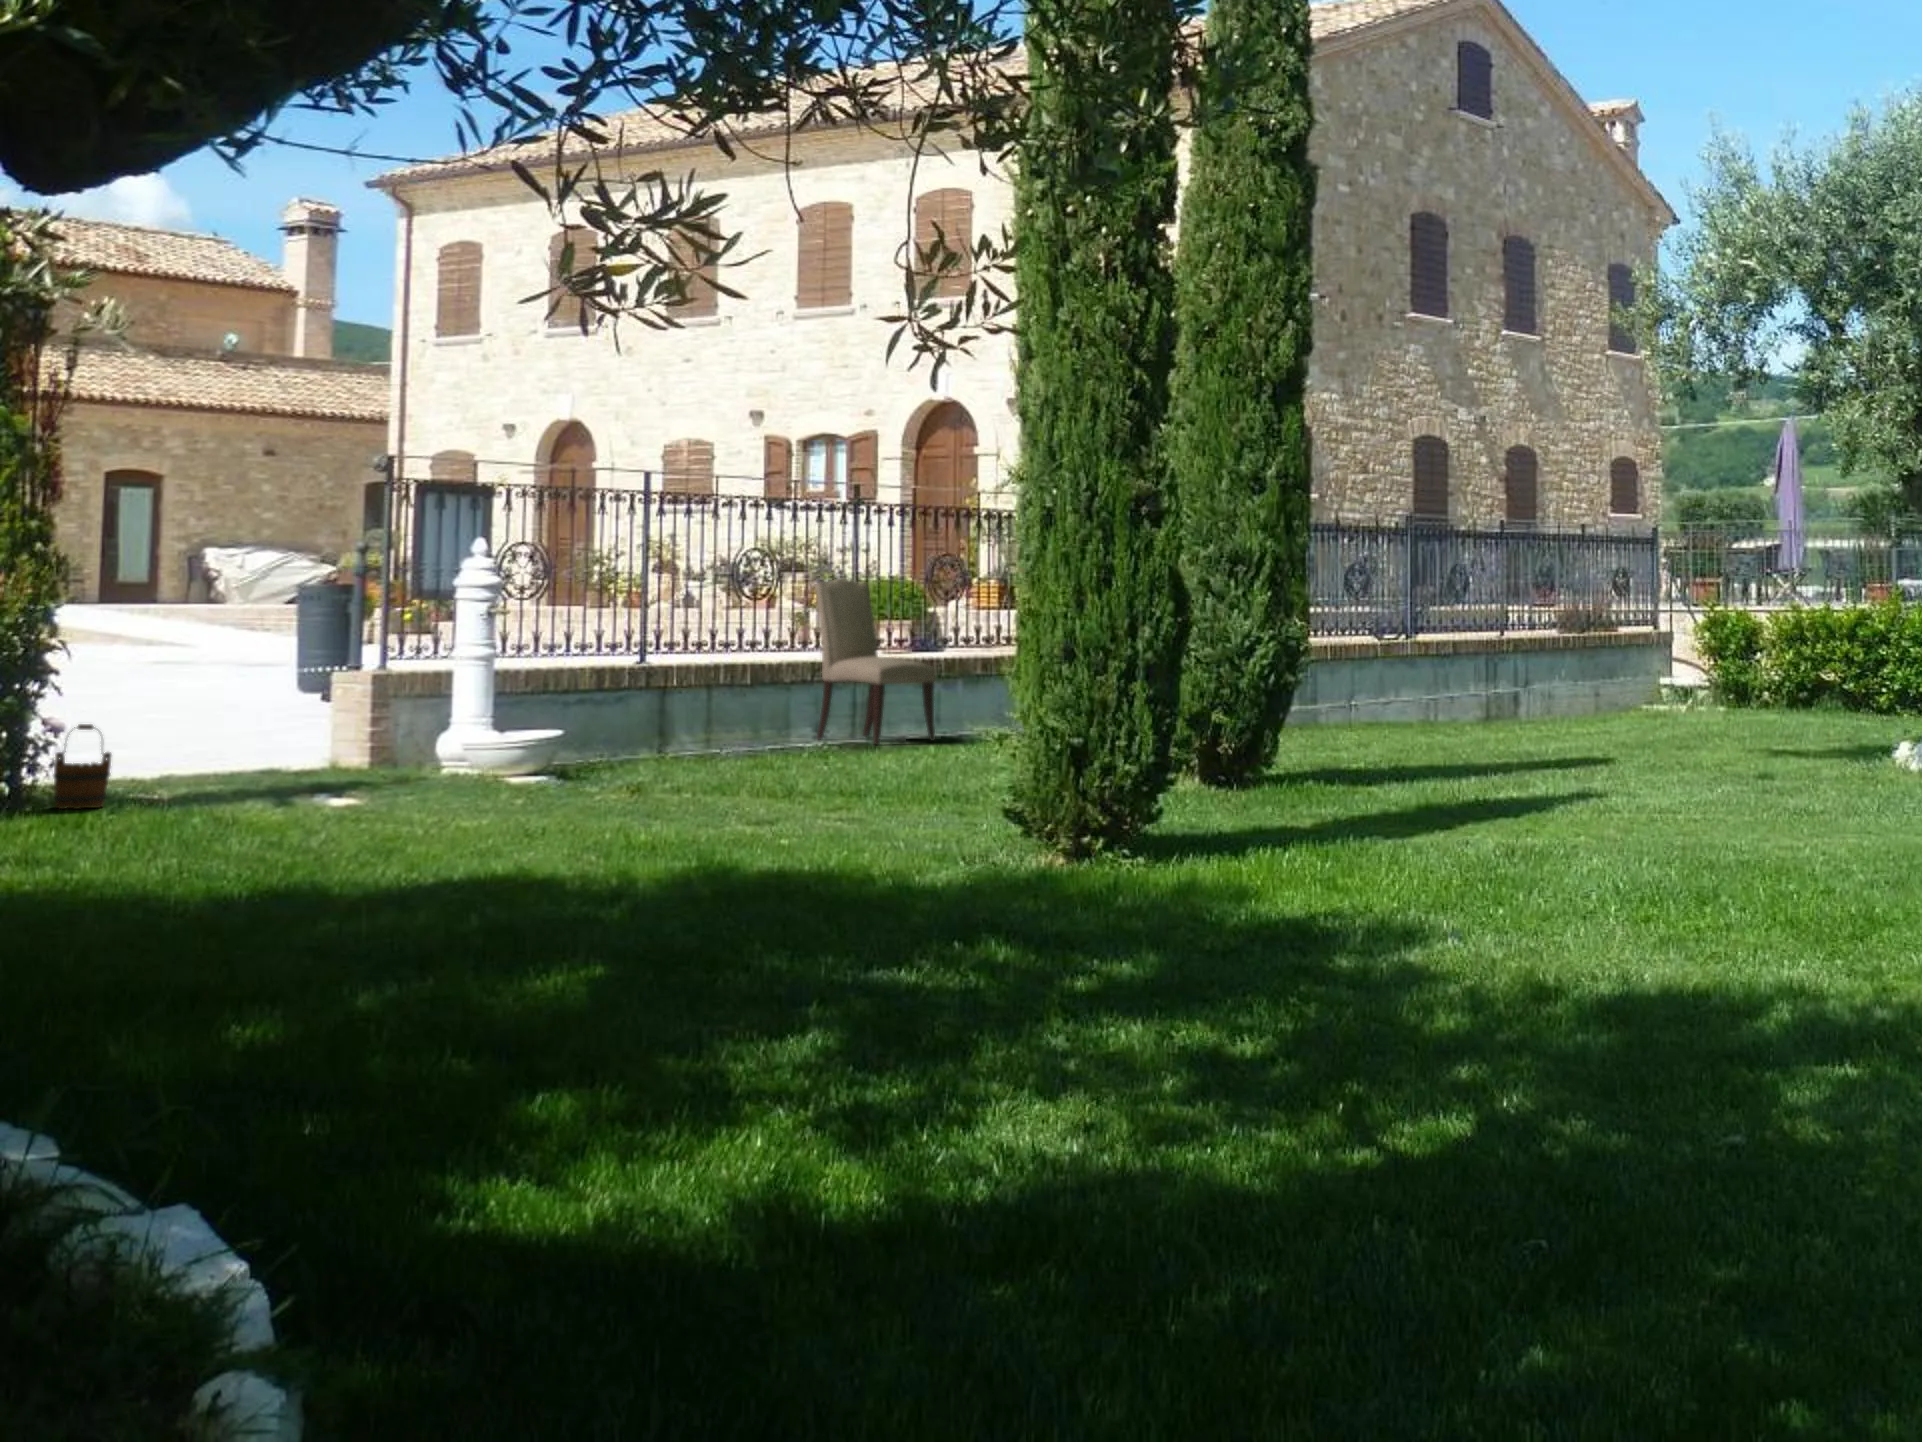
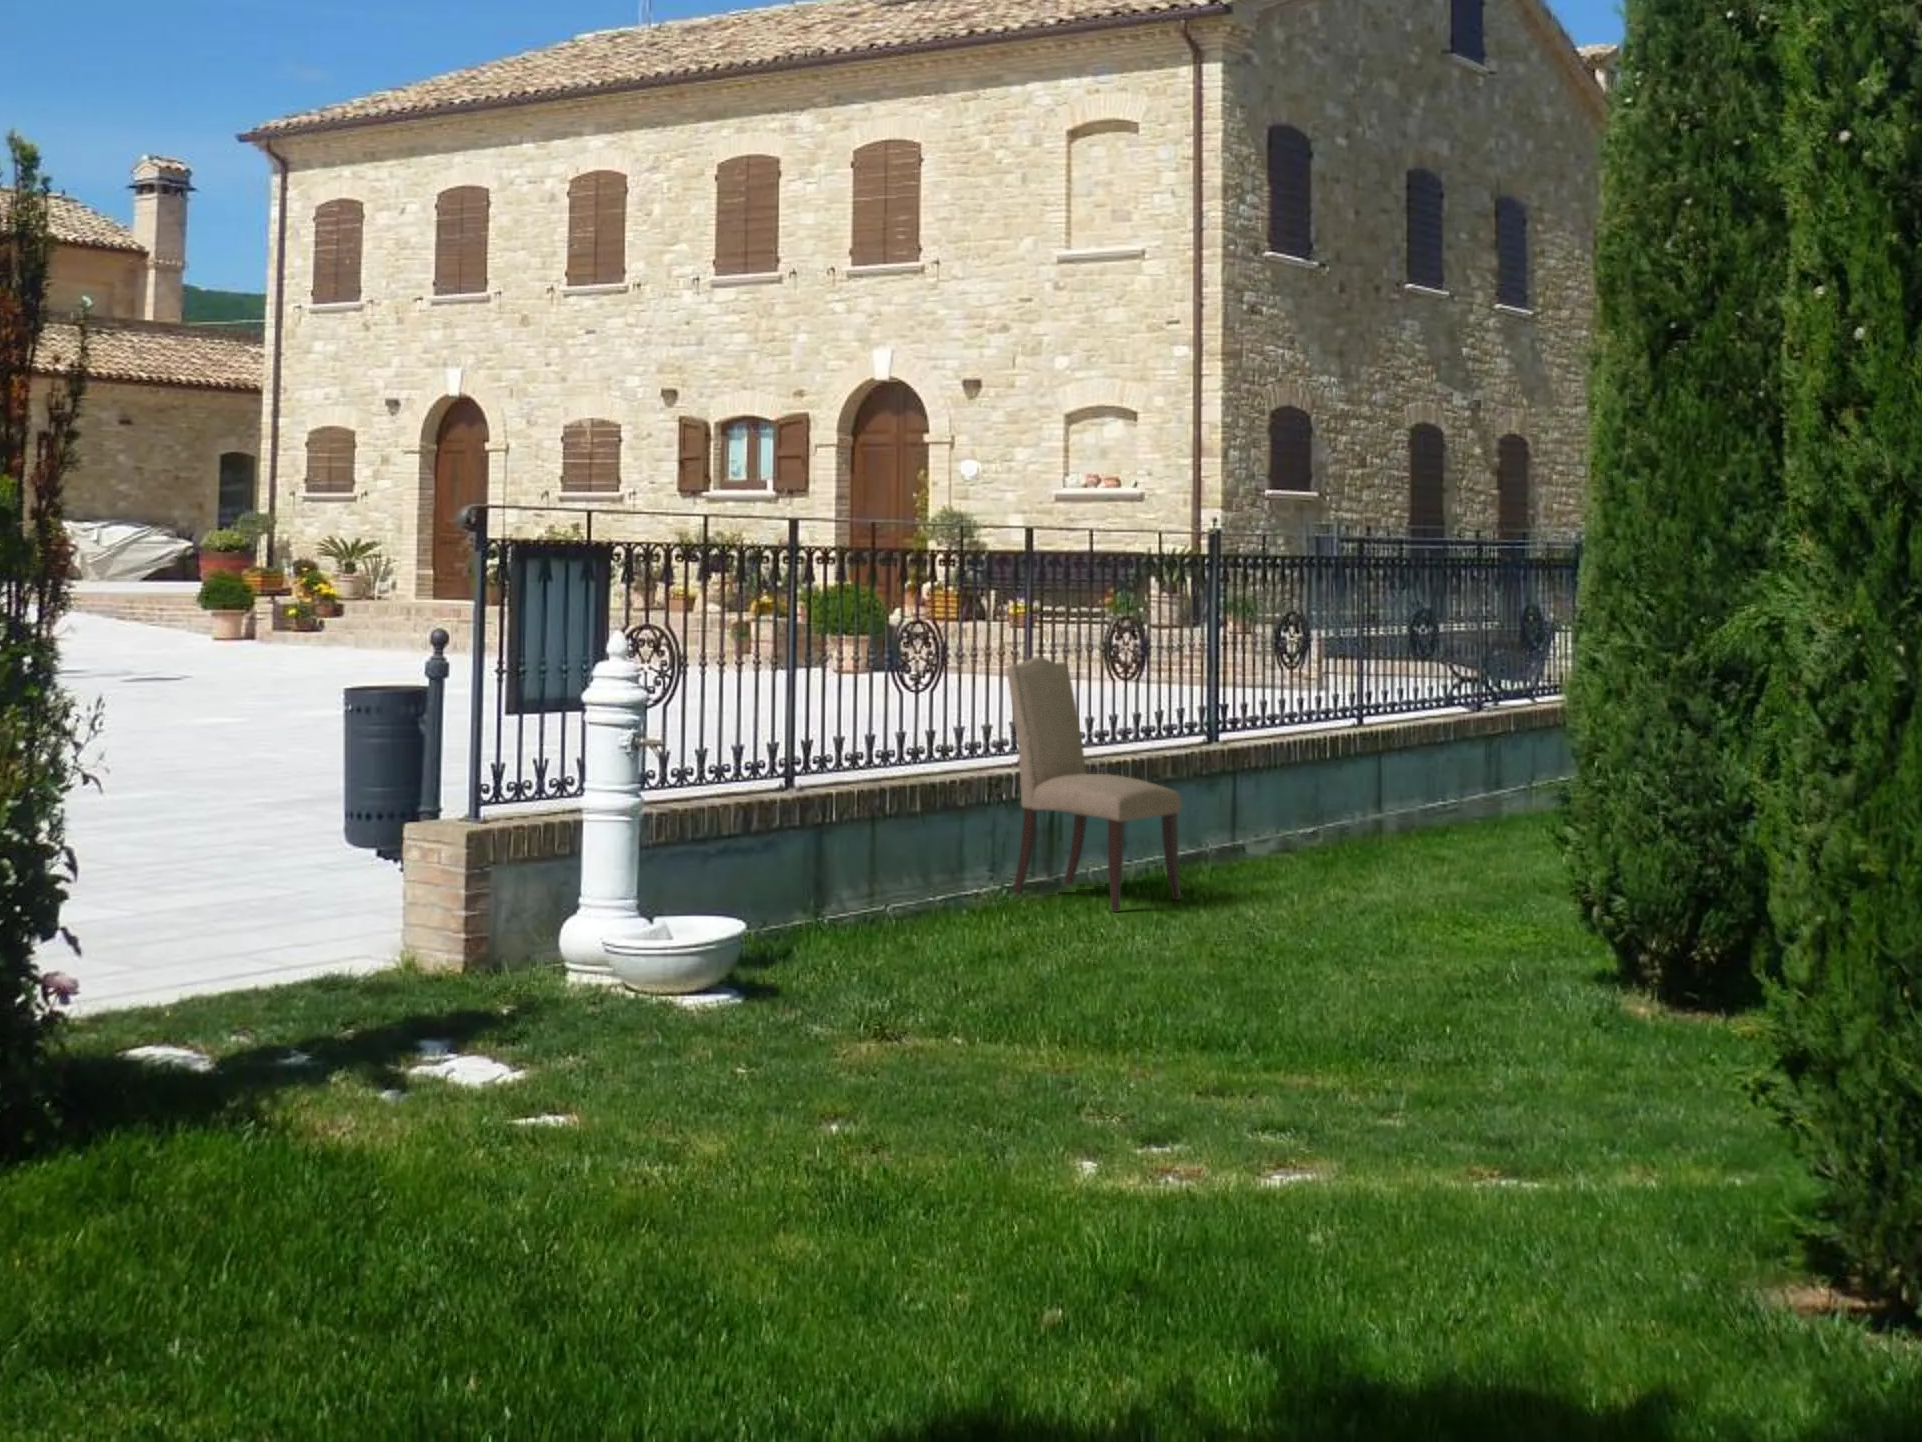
wooden bucket: present [53,724,111,809] -> none [31,1021,134,1188]

